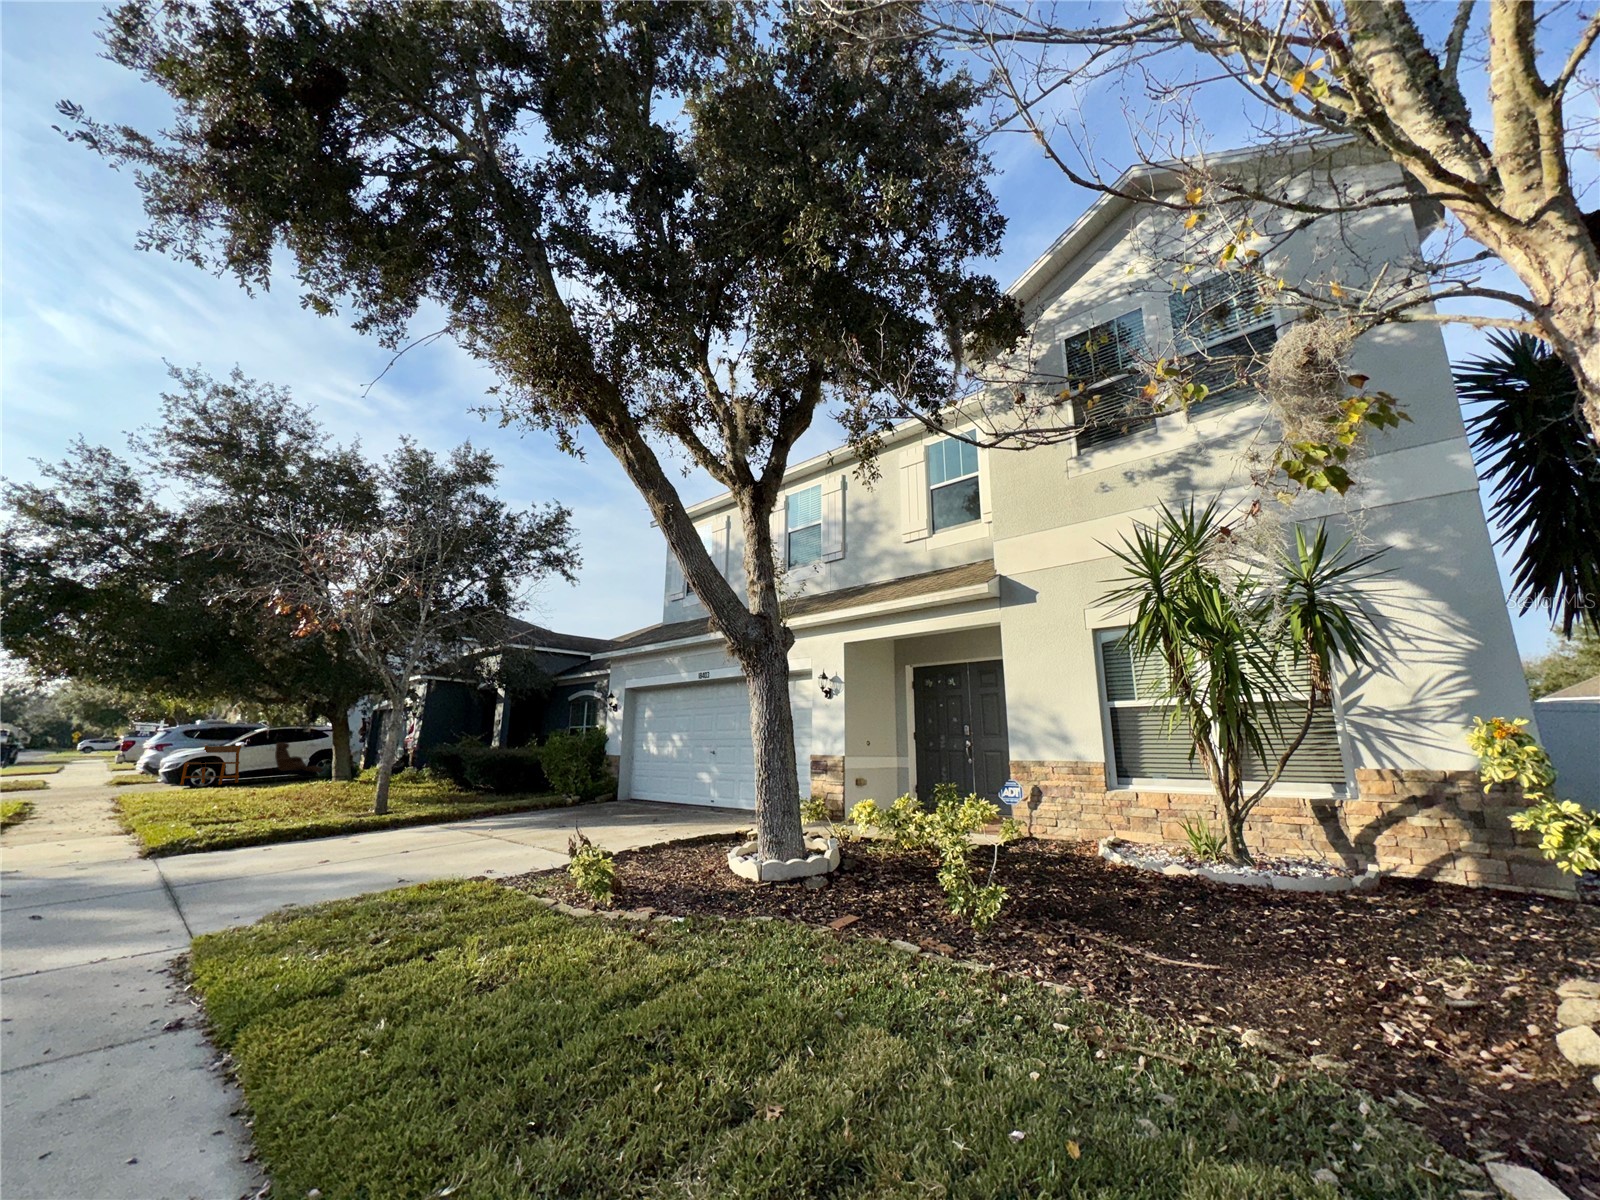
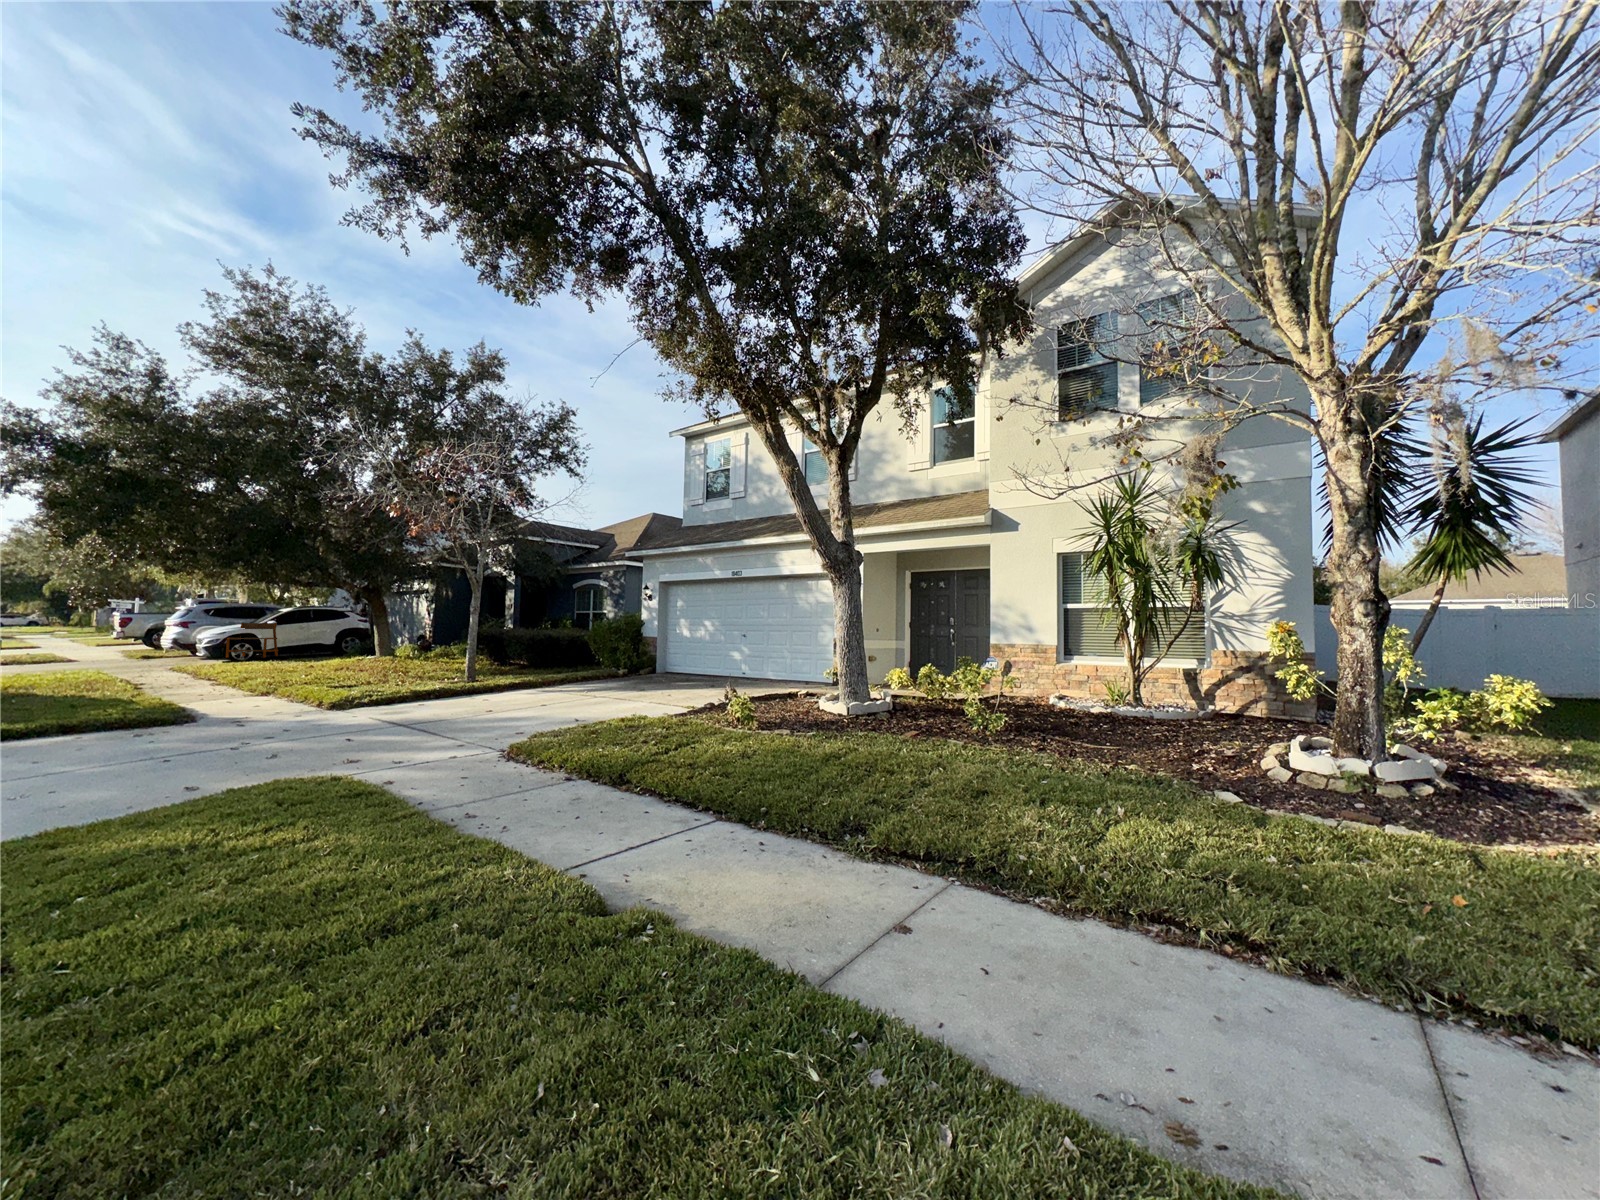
lounge chair: present [275,742,323,777] -> none [304,620,349,653]

